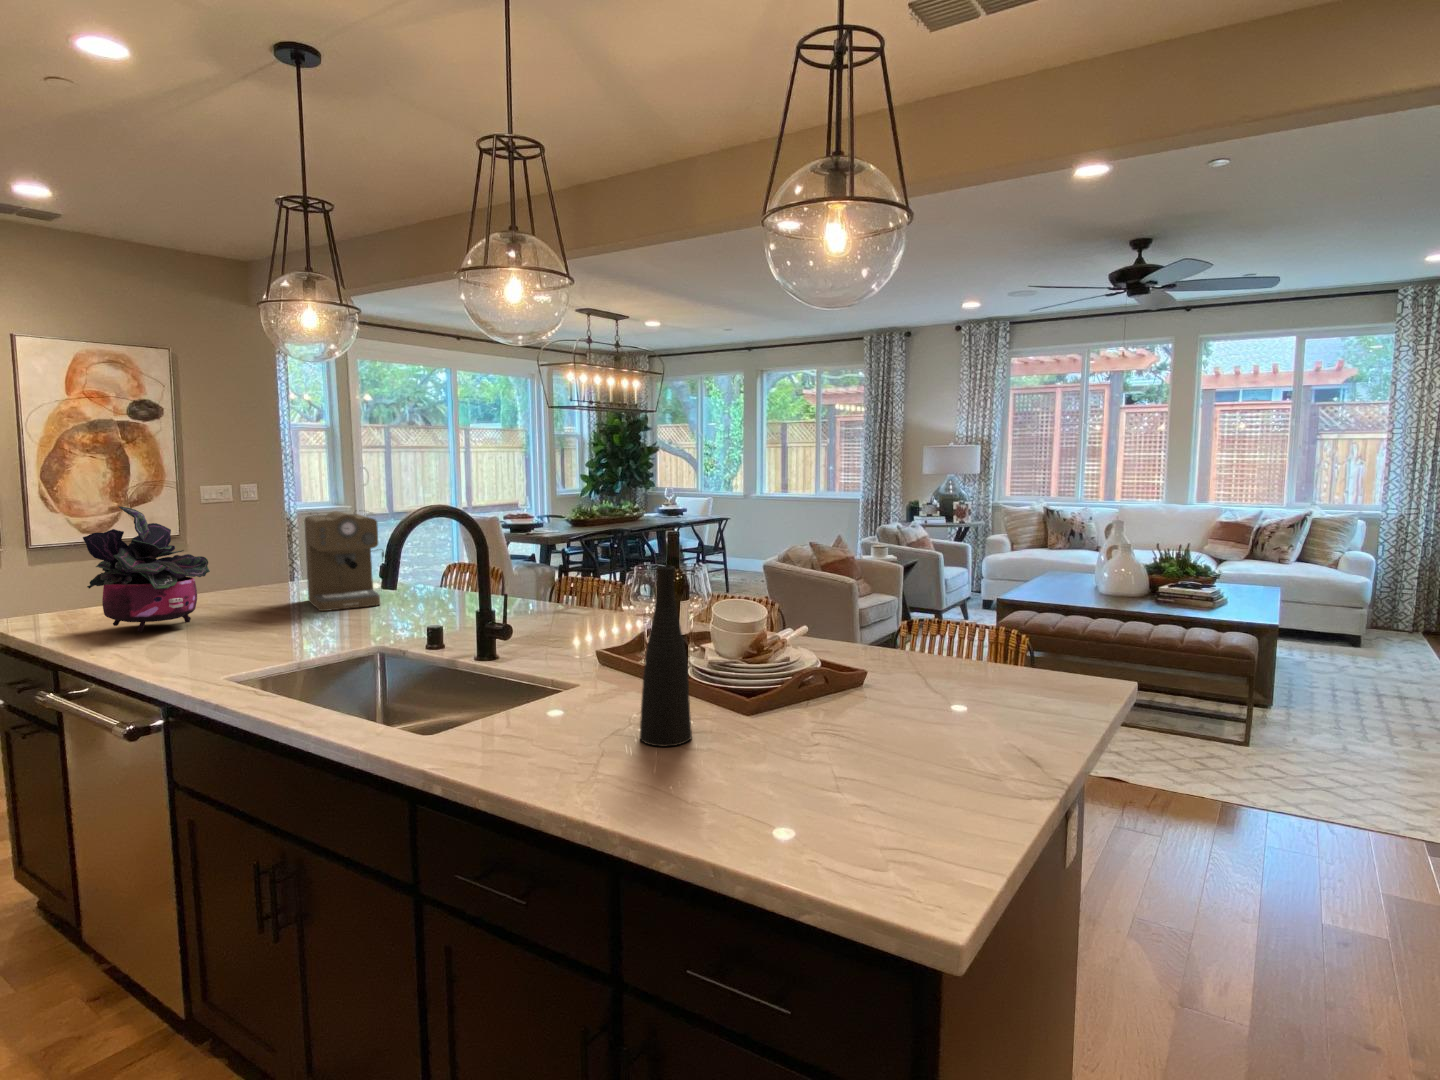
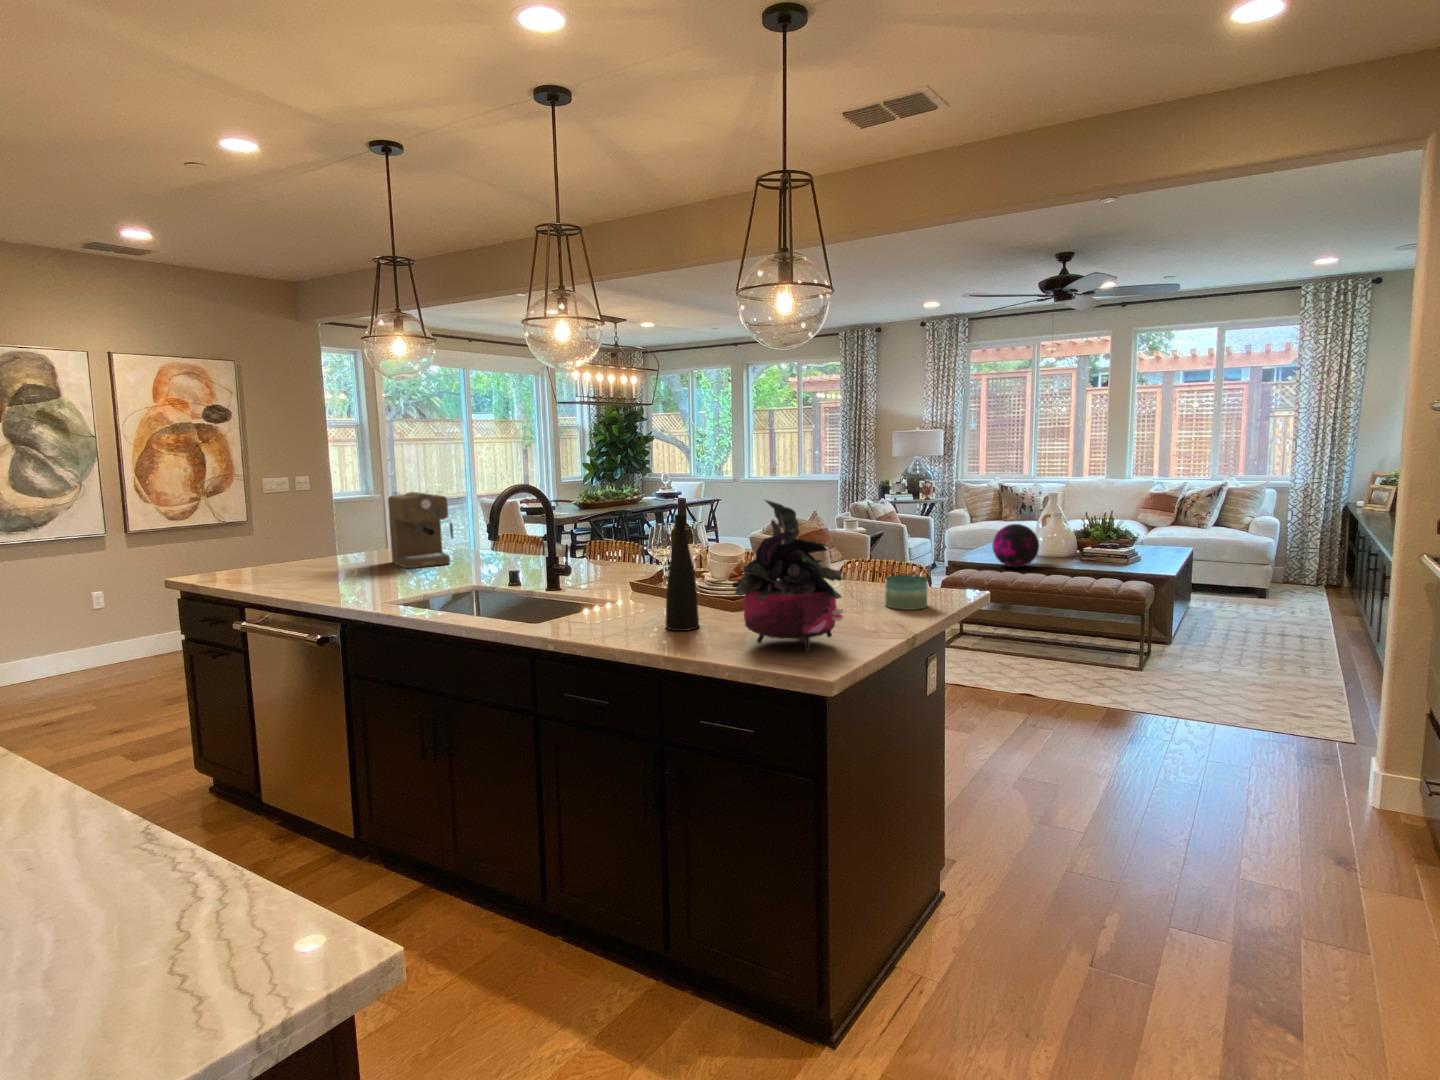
potted plant: present [83,506,210,632] -> present [732,500,843,651]
decorative orb: none [1050,558,1106,610] -> present [992,524,1039,568]
candle: none [965,654,1030,709] -> present [885,575,928,610]

